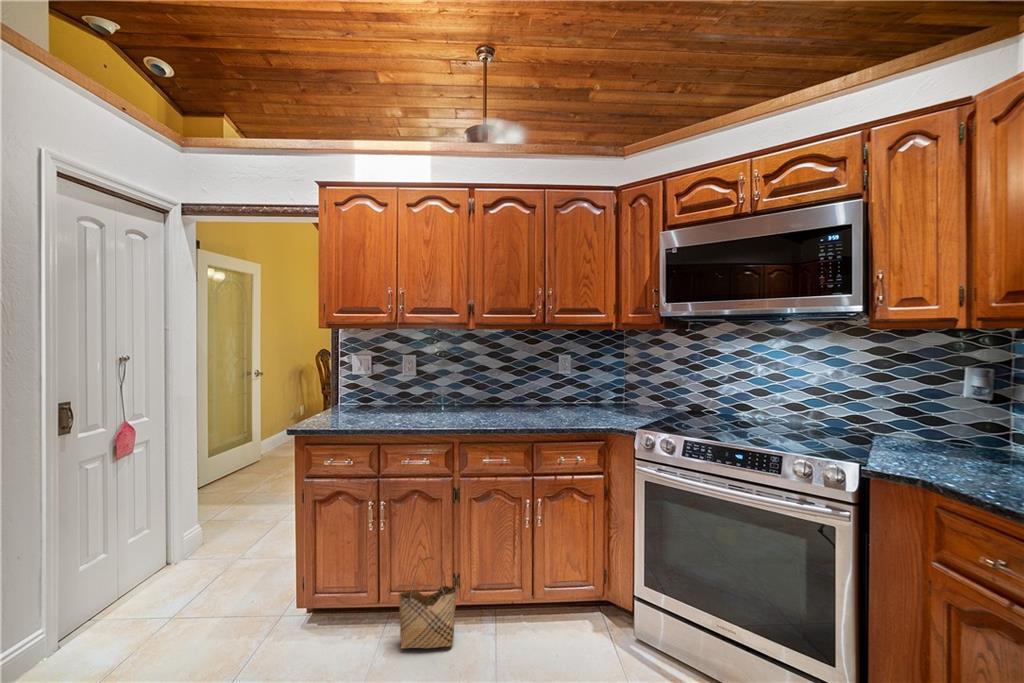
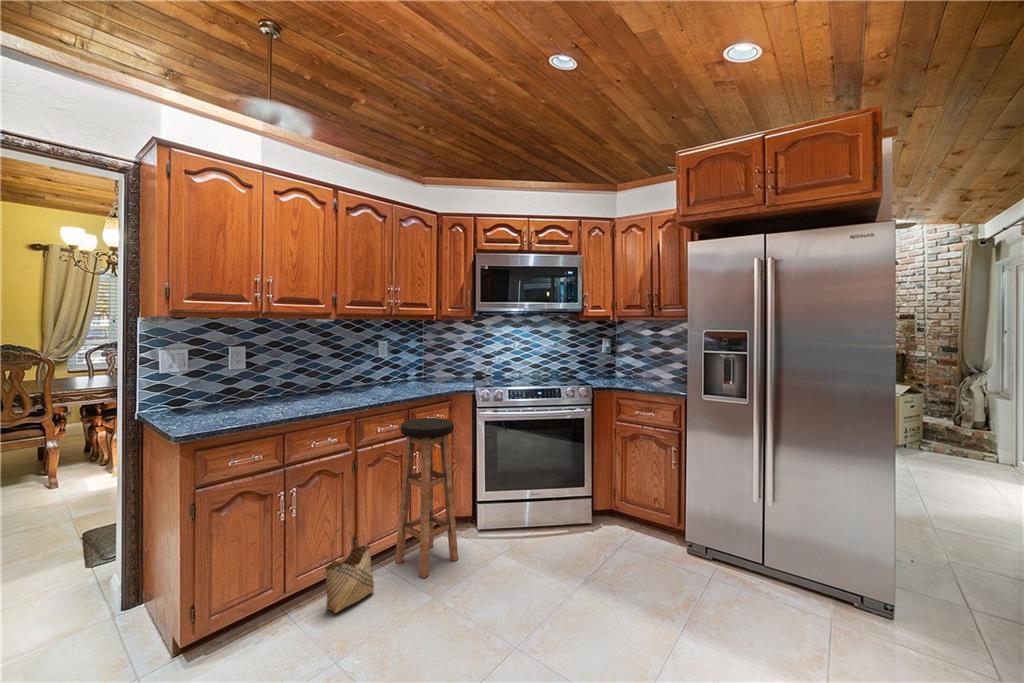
bar stool: none [505,454,573,663] -> present [395,418,458,578]

